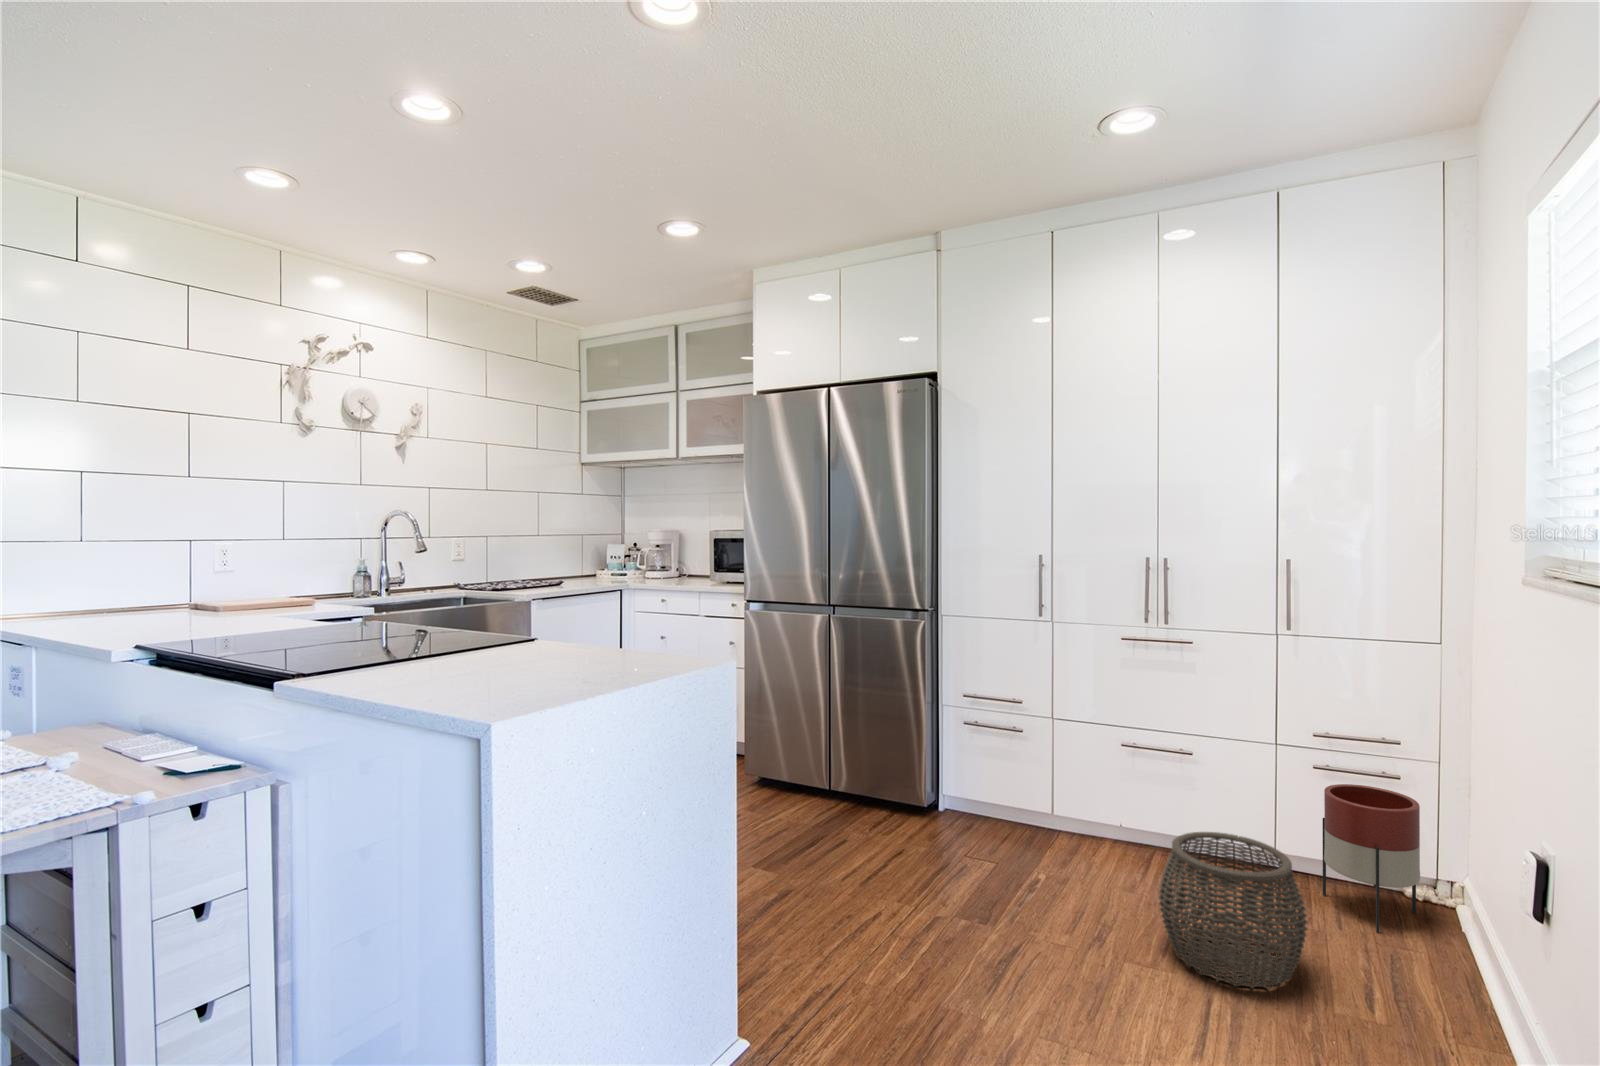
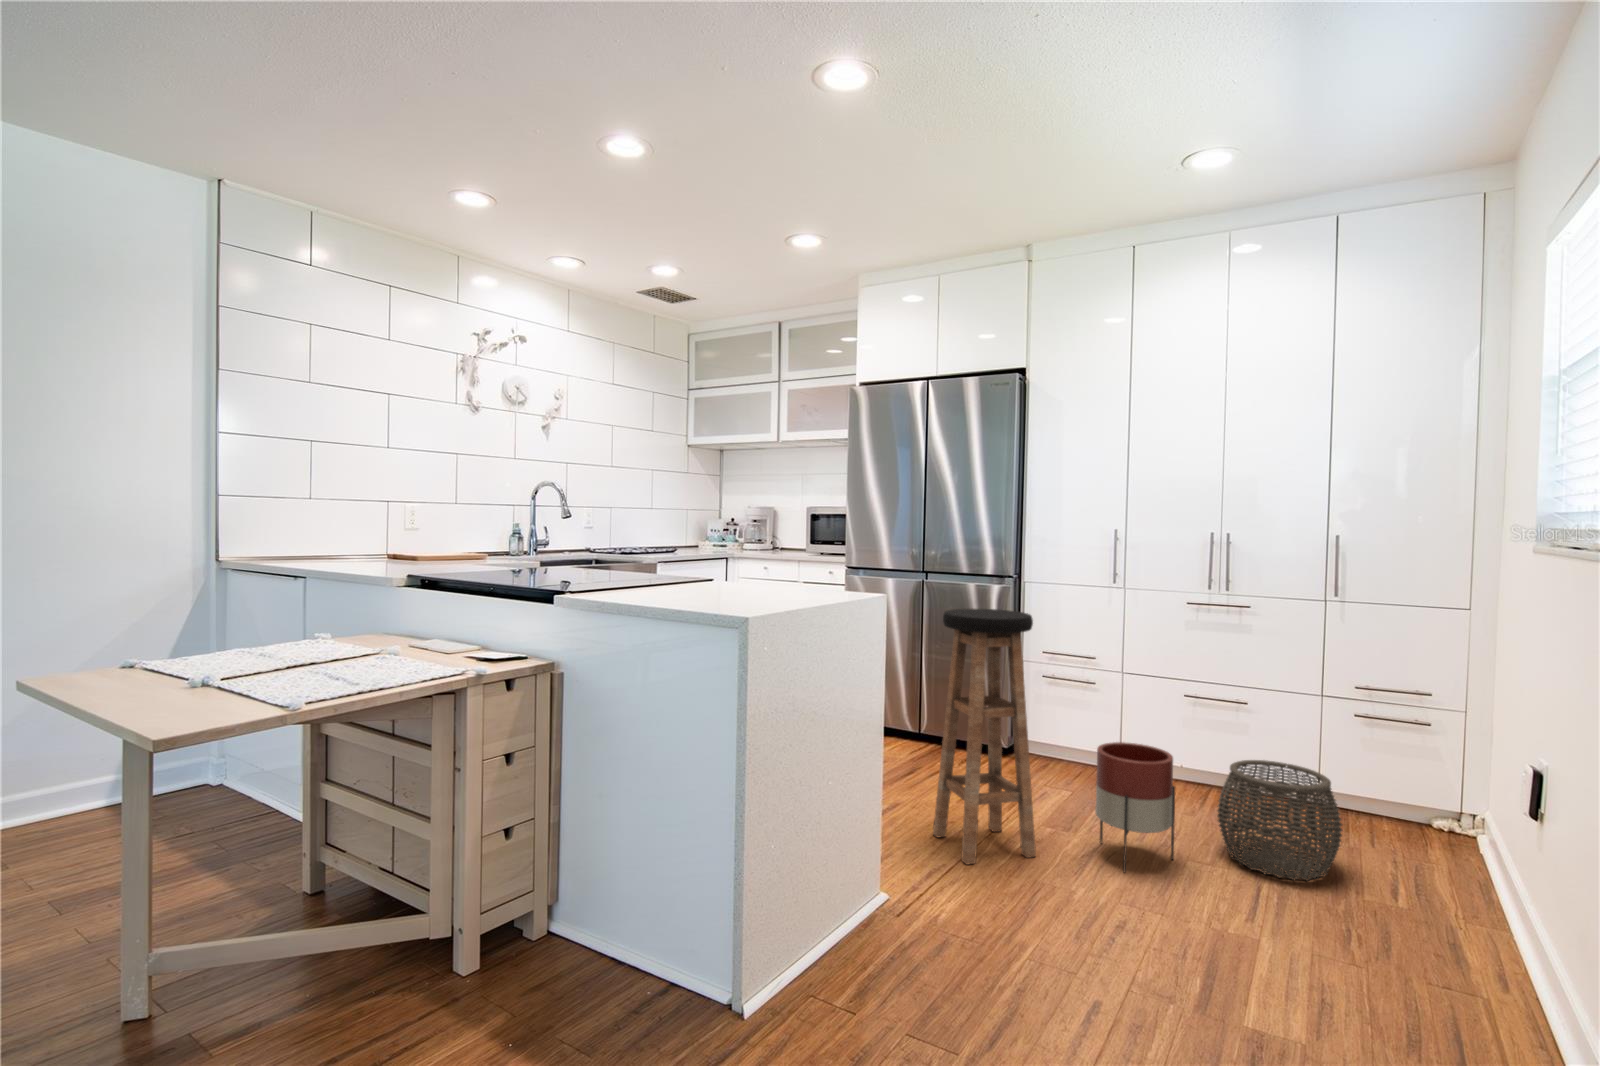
bar stool: none [822,659,943,986] -> present [933,609,1036,864]
planter: present [1322,784,1420,933] -> present [1095,742,1175,872]

